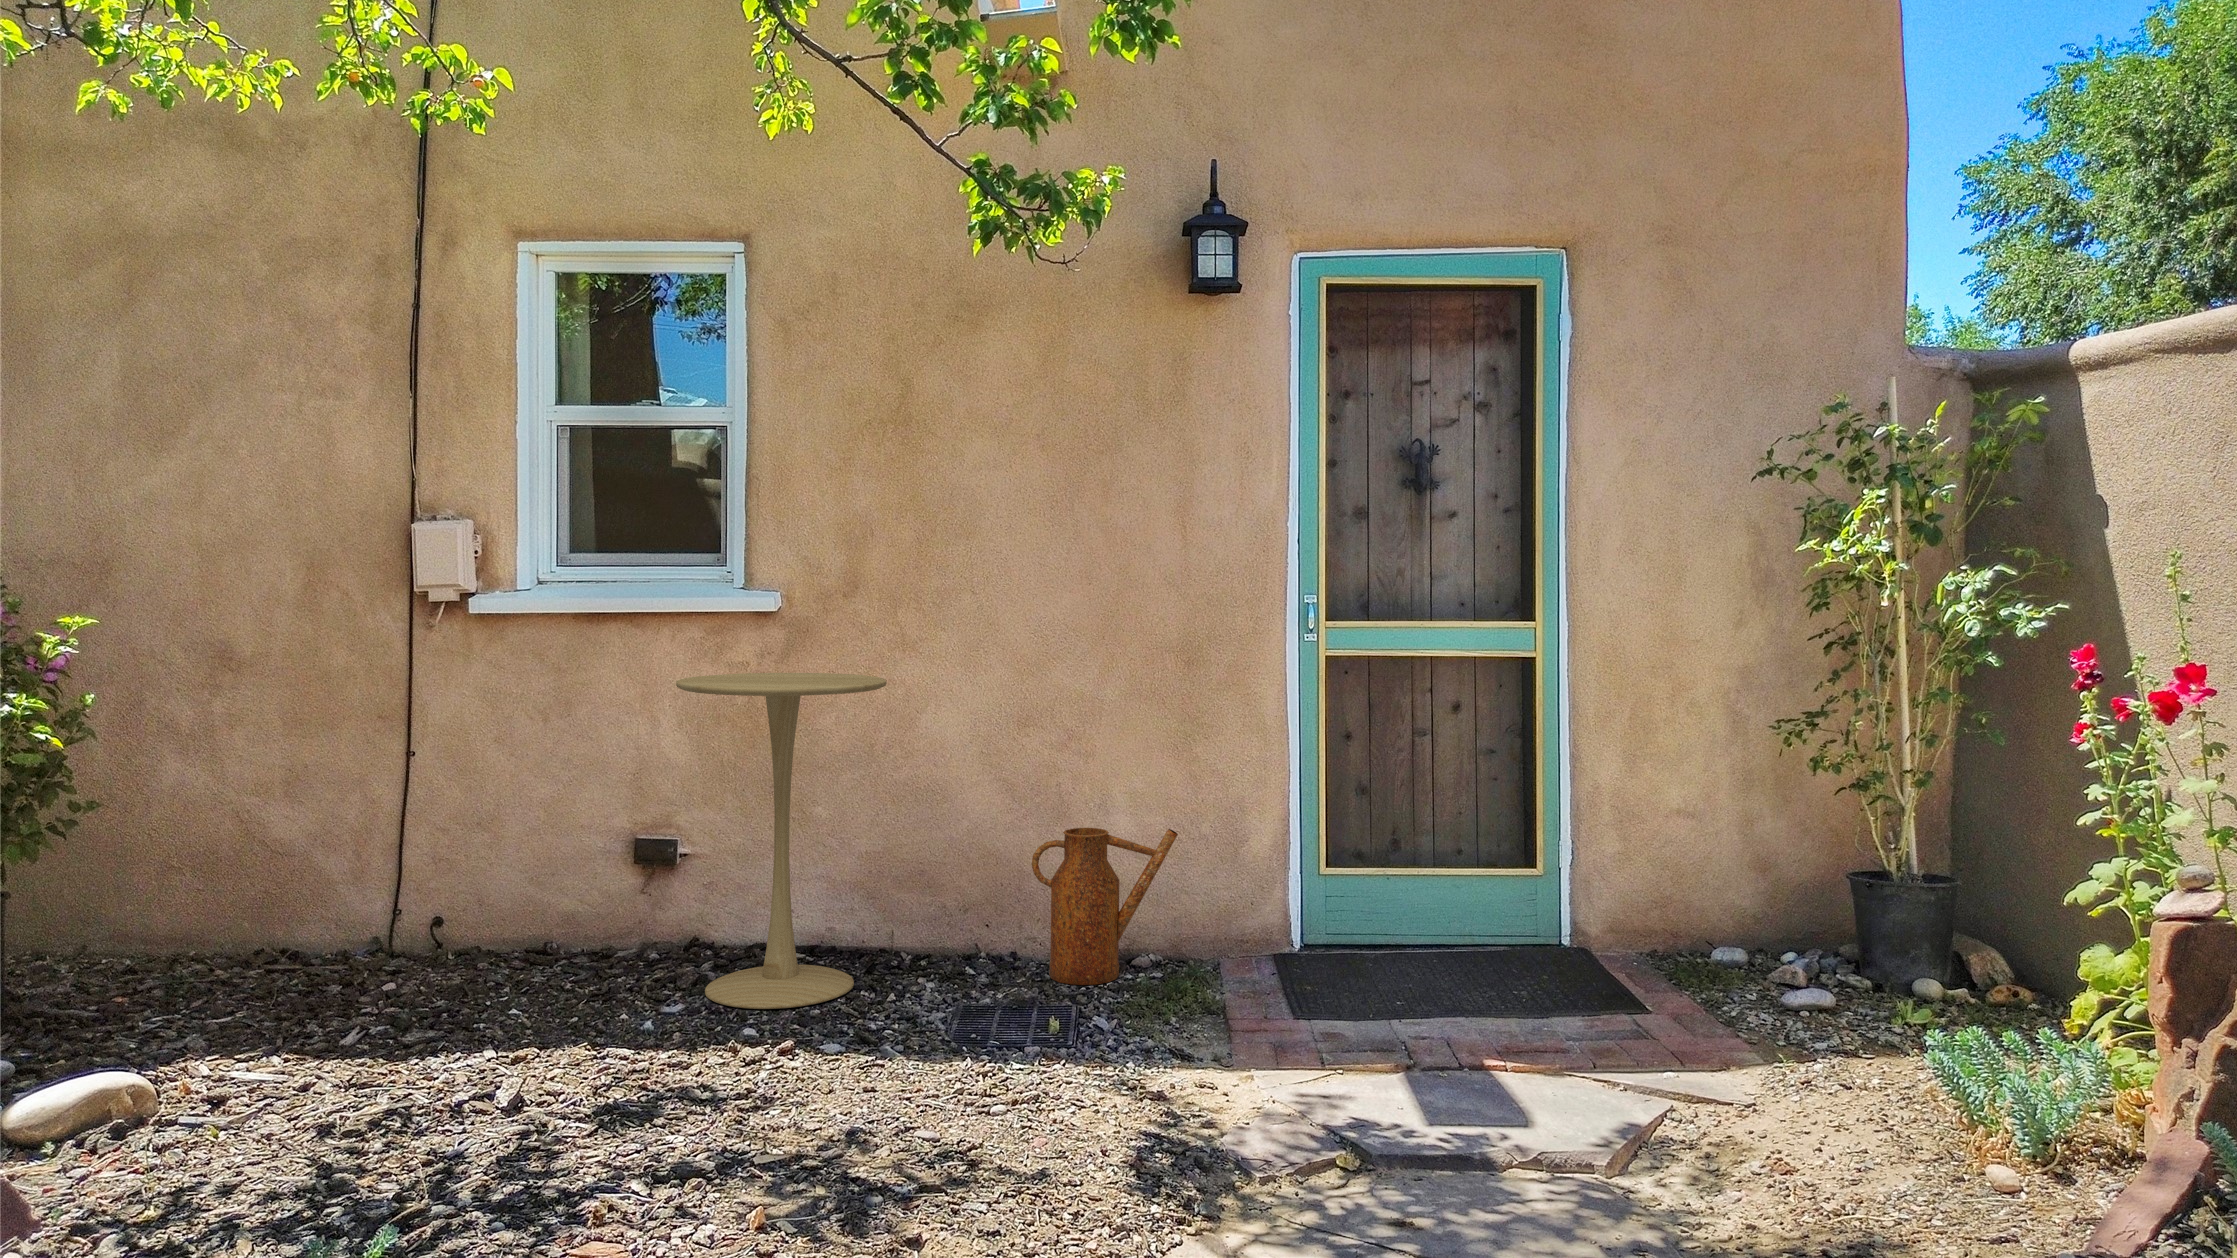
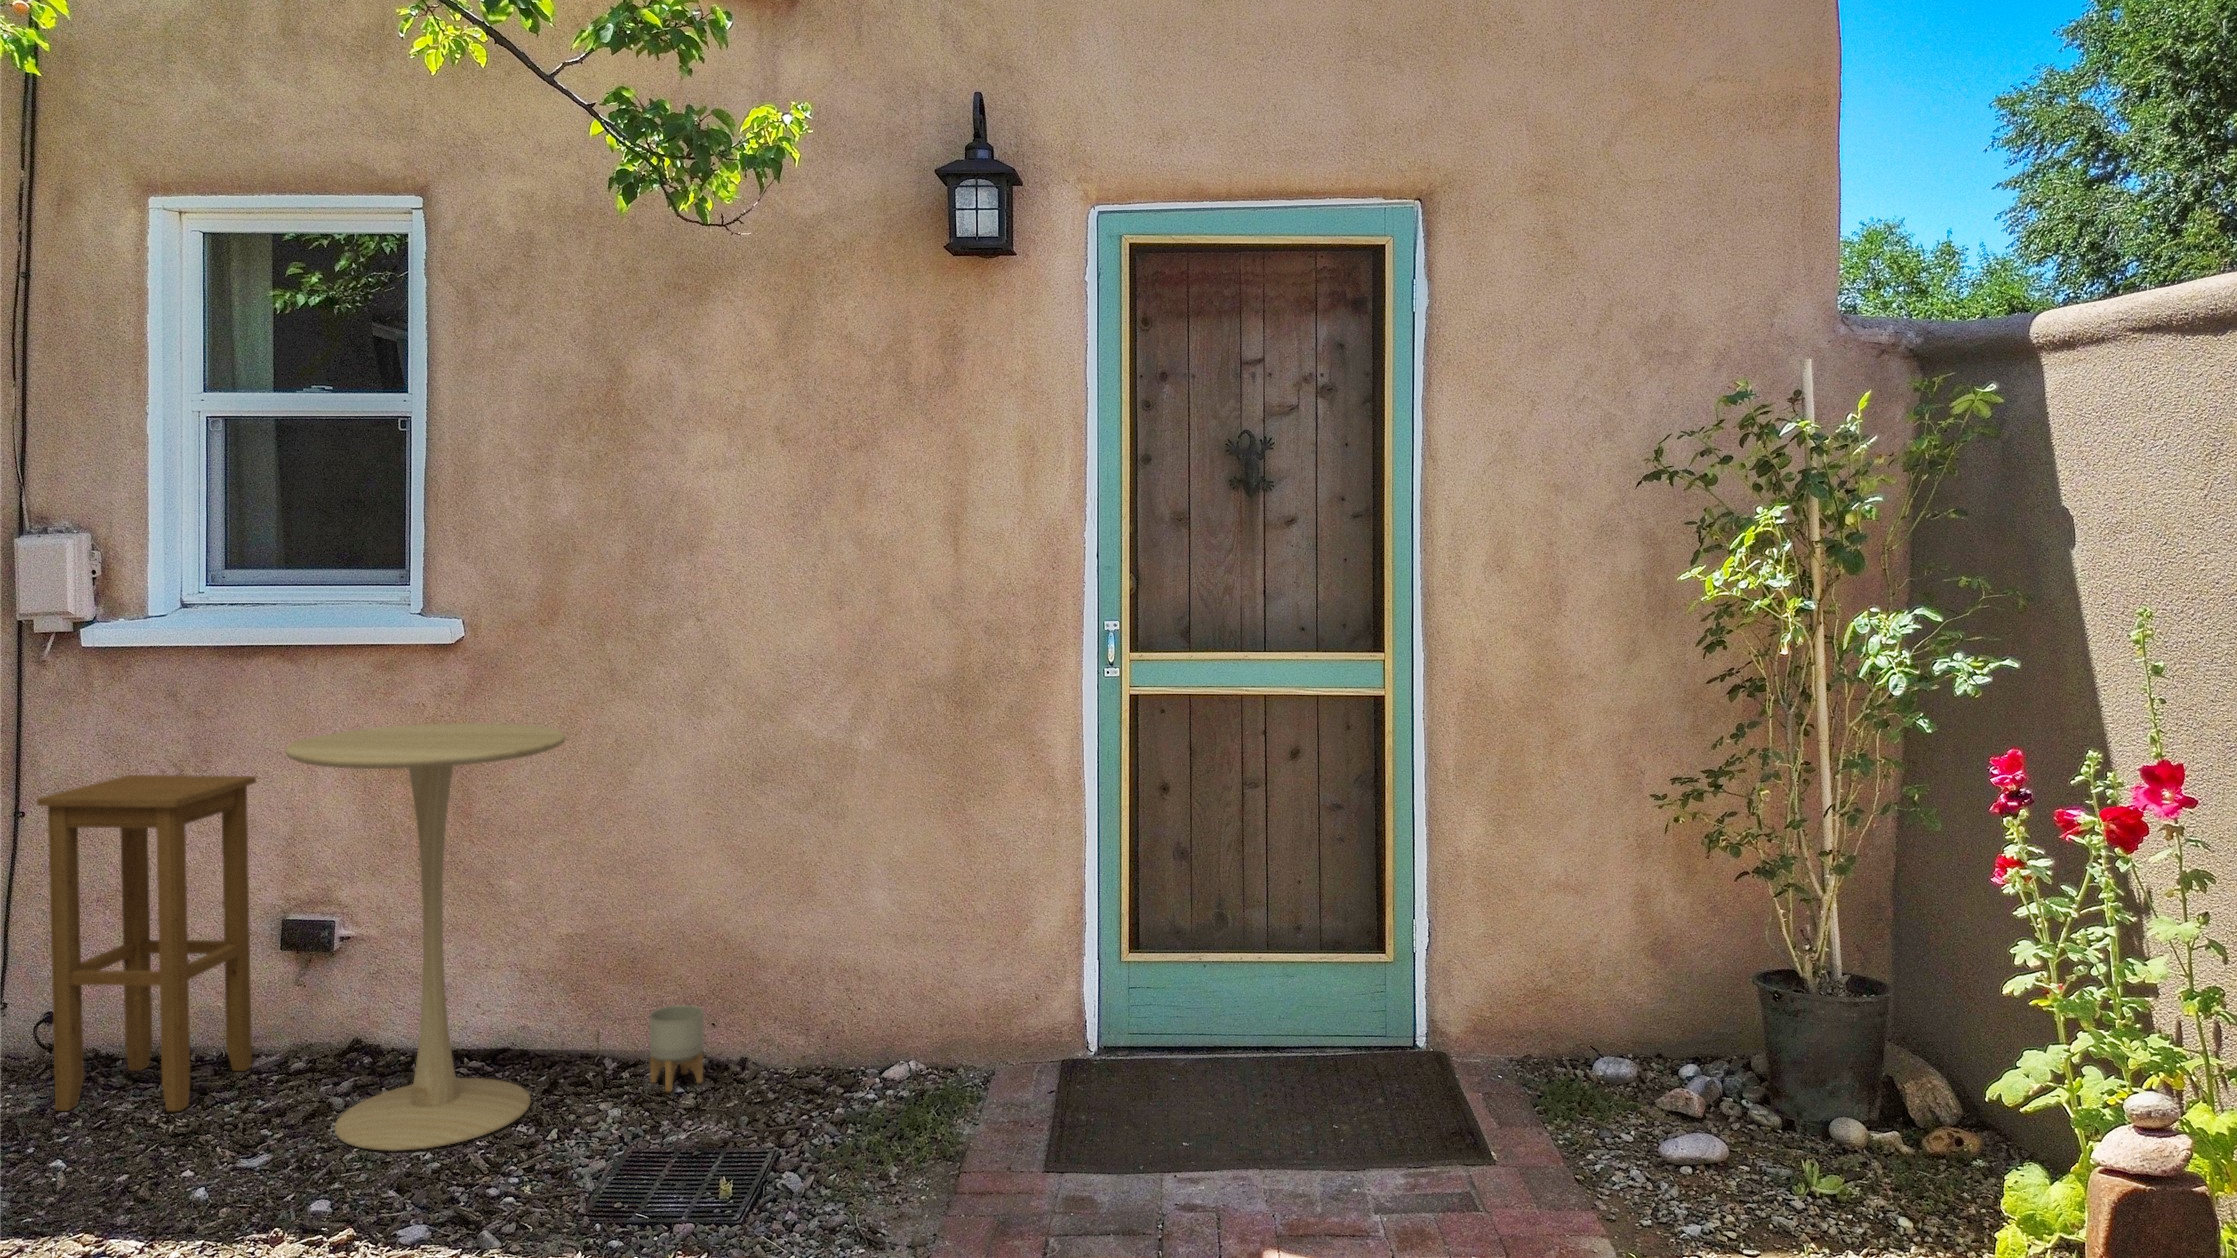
stool: none [465,716,616,985] -> present [37,775,256,1111]
watering can: present [1032,828,1178,985] -> none [755,911,934,1108]
planter: none [941,907,985,975] -> present [650,1005,704,1092]

